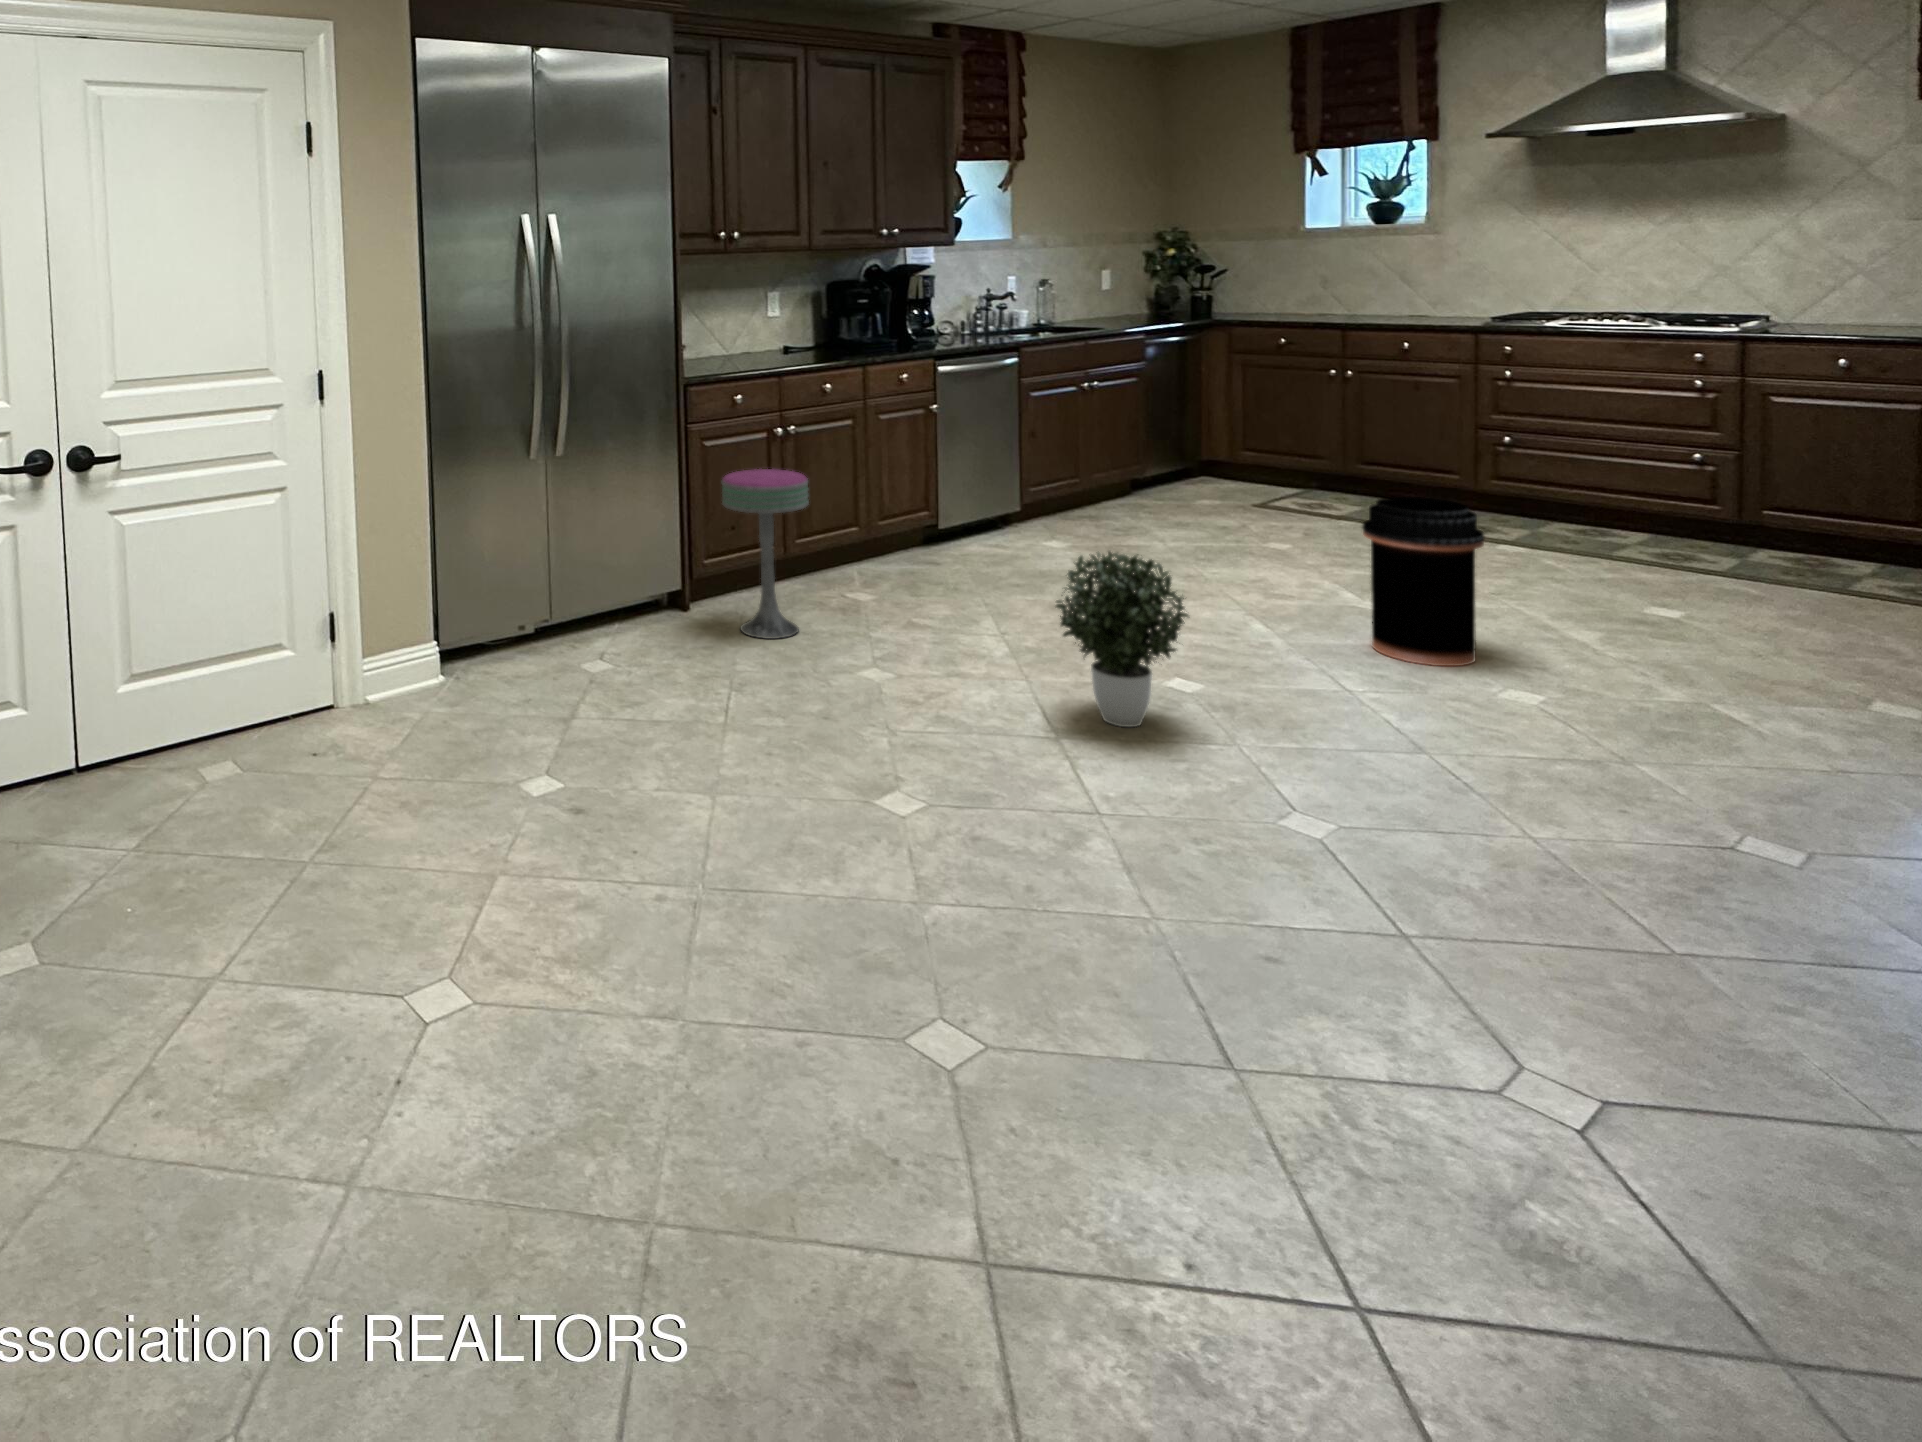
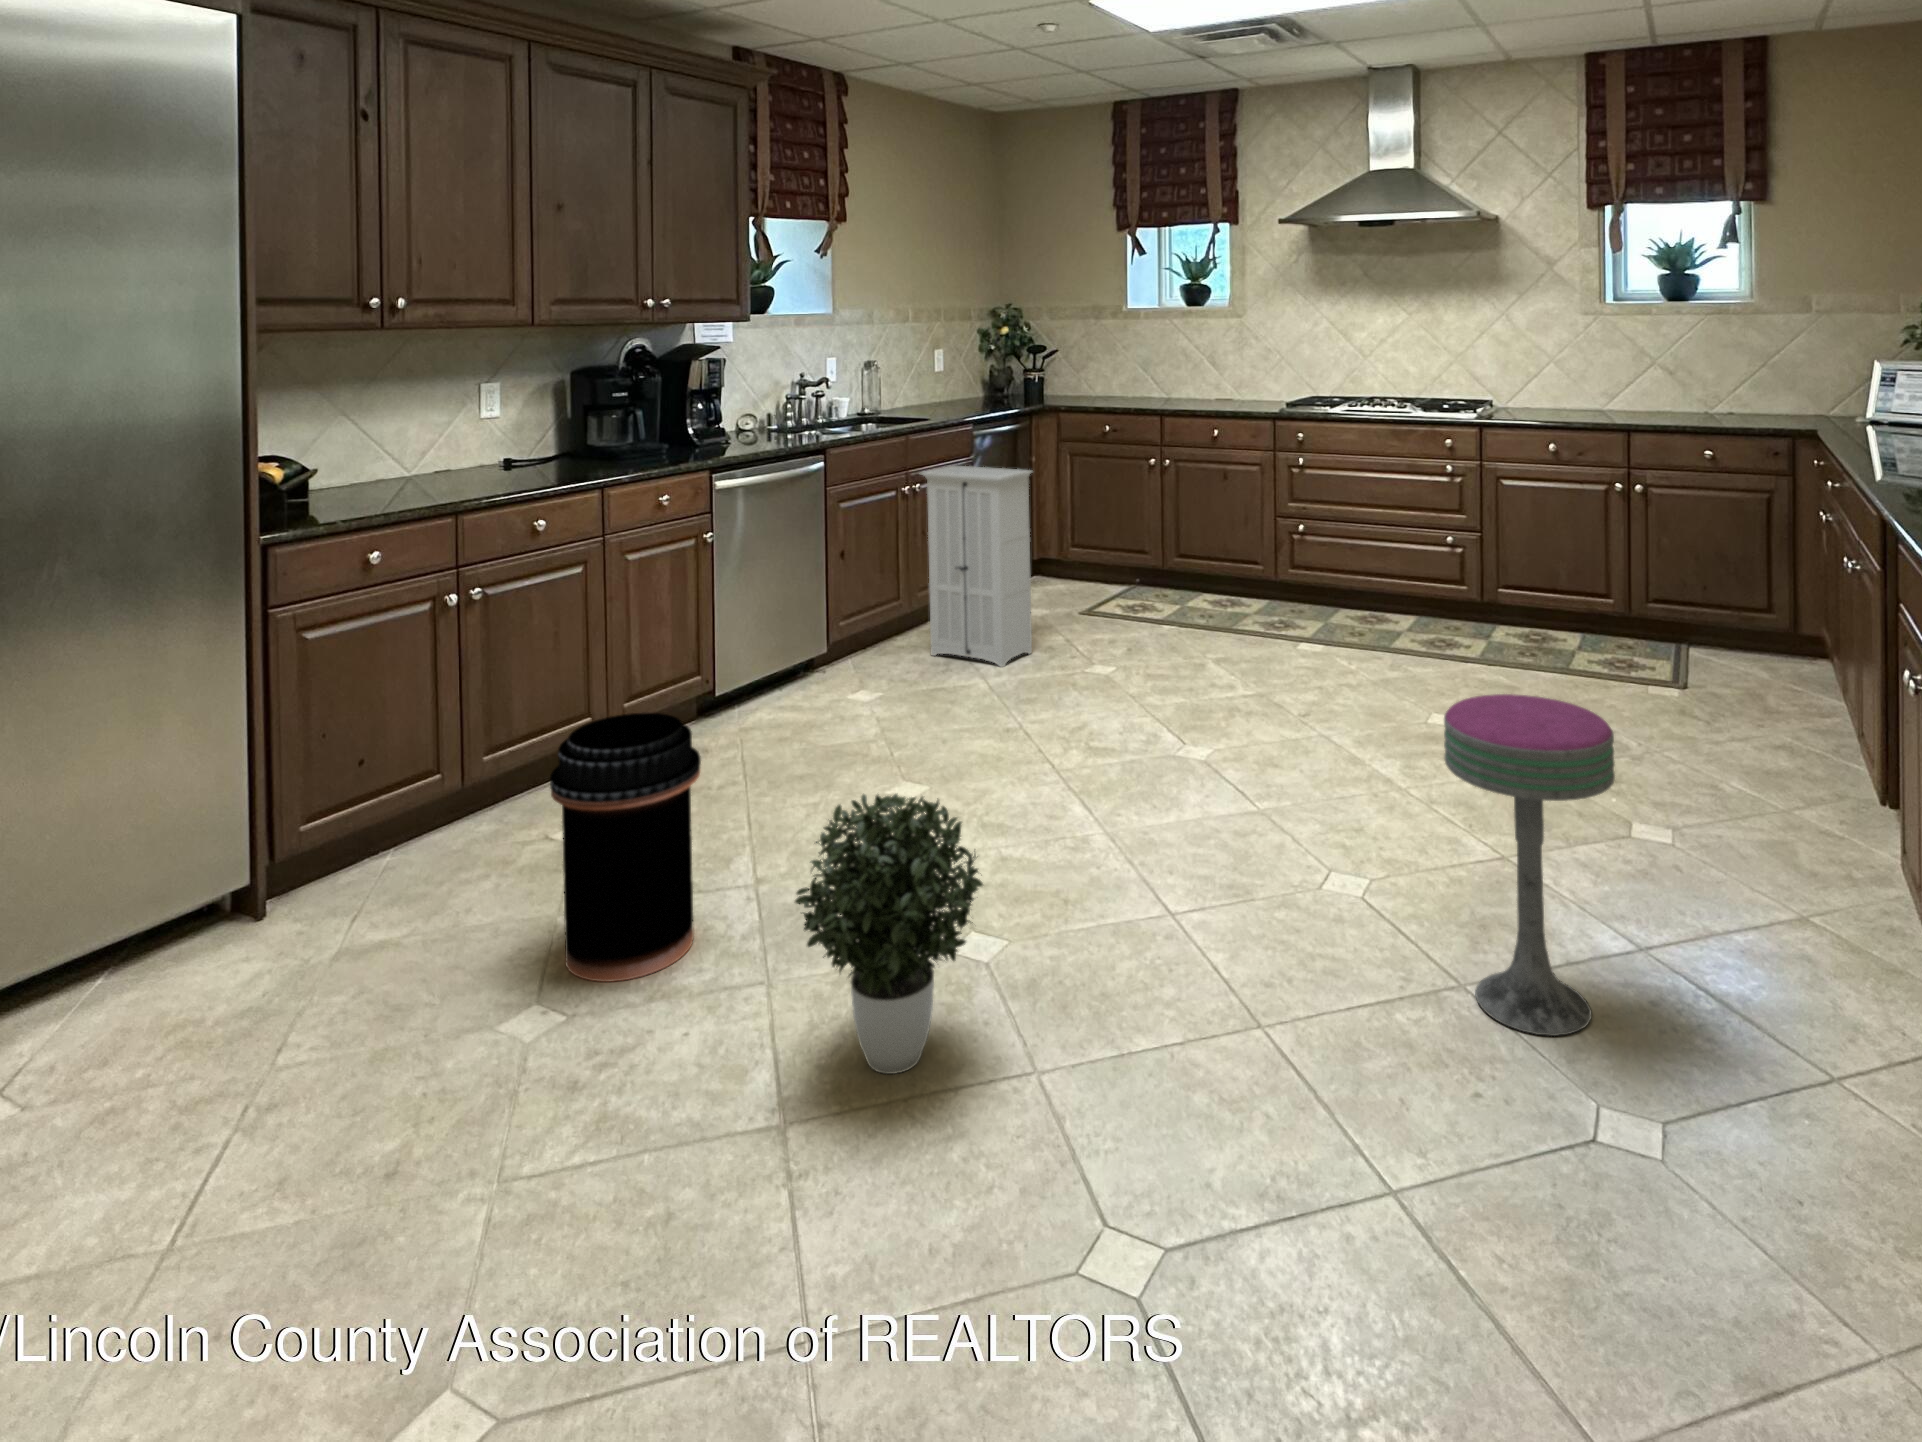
storage cabinet: none [1098,363,1206,533] -> present [921,465,1032,667]
bar stool: present [722,469,809,639] -> present [1444,694,1615,1036]
trash can: present [1362,497,1484,666] -> present [550,713,701,982]

